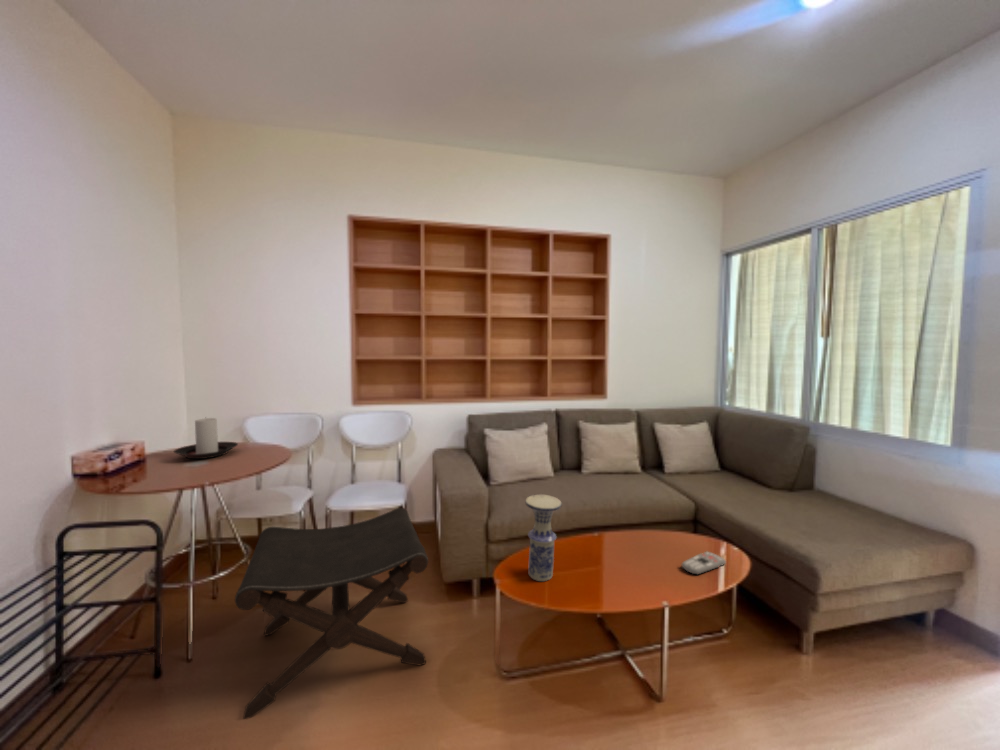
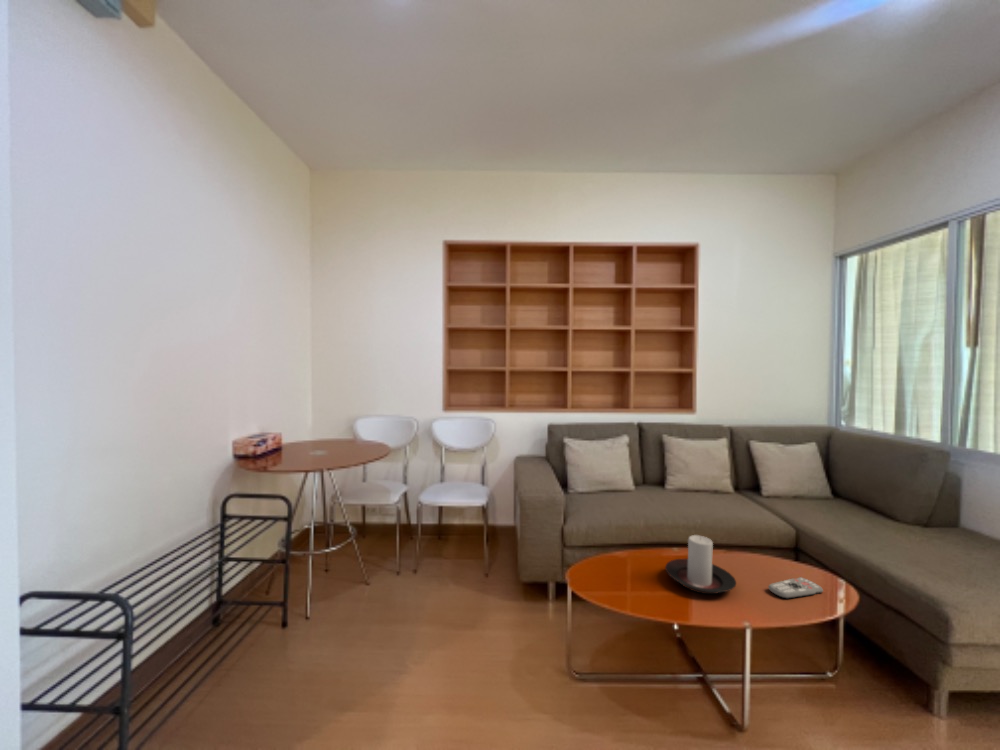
candle holder: present [174,418,238,459] -> present [665,535,736,594]
vase: present [526,494,562,581] -> none [598,500,635,585]
footstool: present [235,508,428,719] -> none [346,505,505,668]

